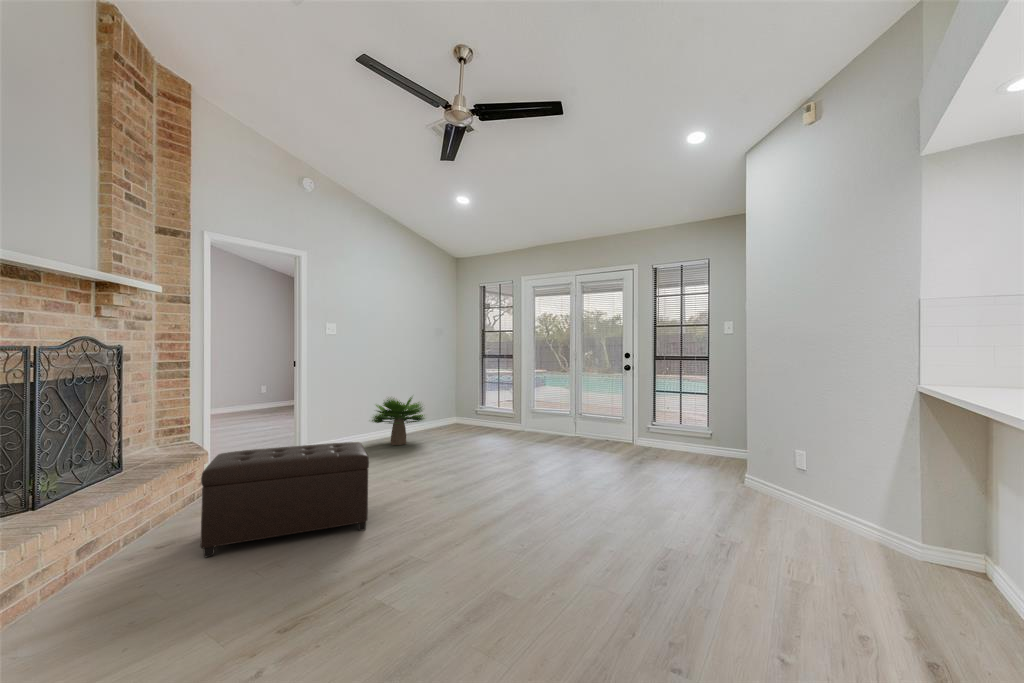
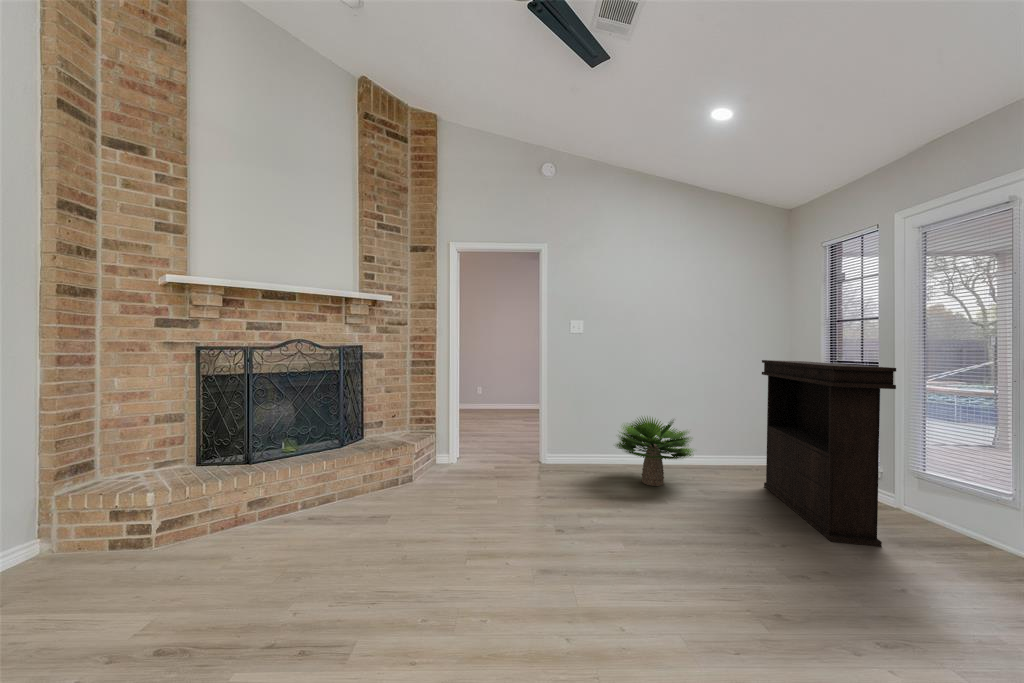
console table: none [452,353,528,443] -> present [762,360,896,547]
ottoman: present [200,442,369,557] -> none [296,451,461,593]

